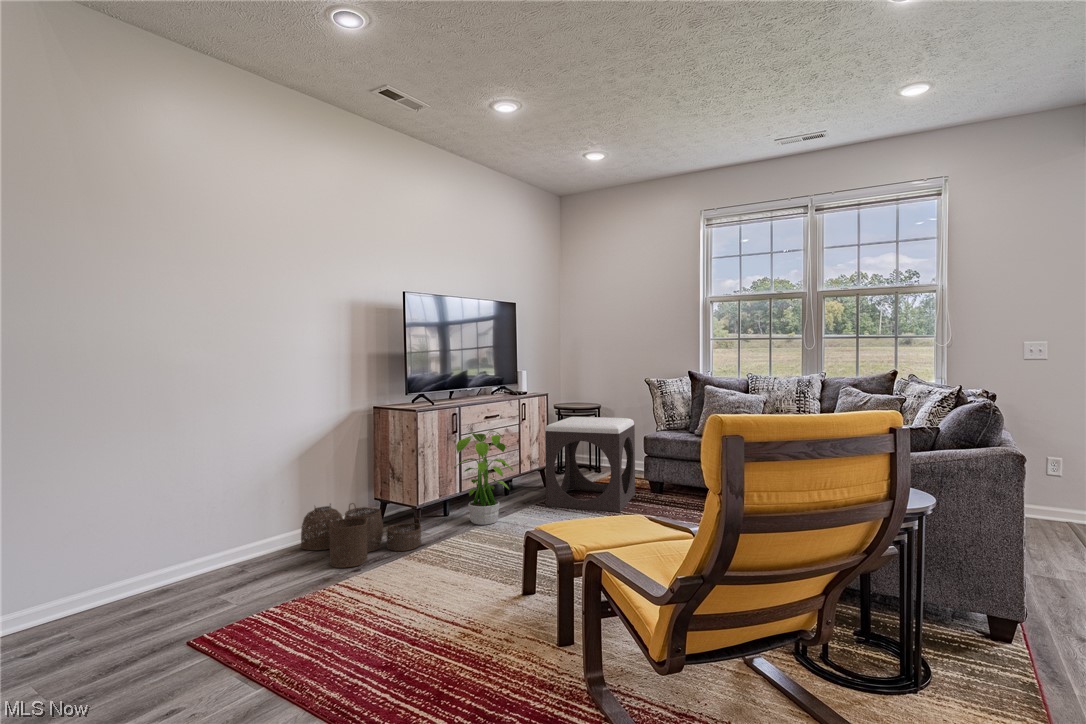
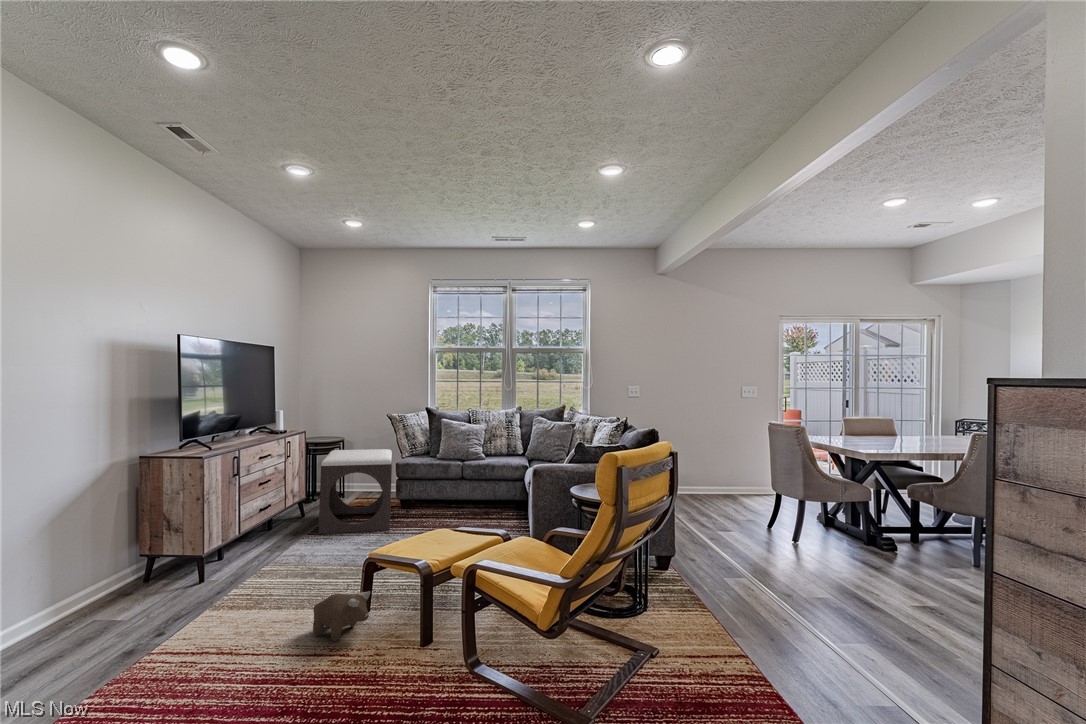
potted plant: present [453,431,513,525] -> none [234,470,302,563]
woven basket: present [301,503,422,568] -> none [46,565,217,640]
plush toy: none [463,562,518,613] -> present [313,591,370,641]

